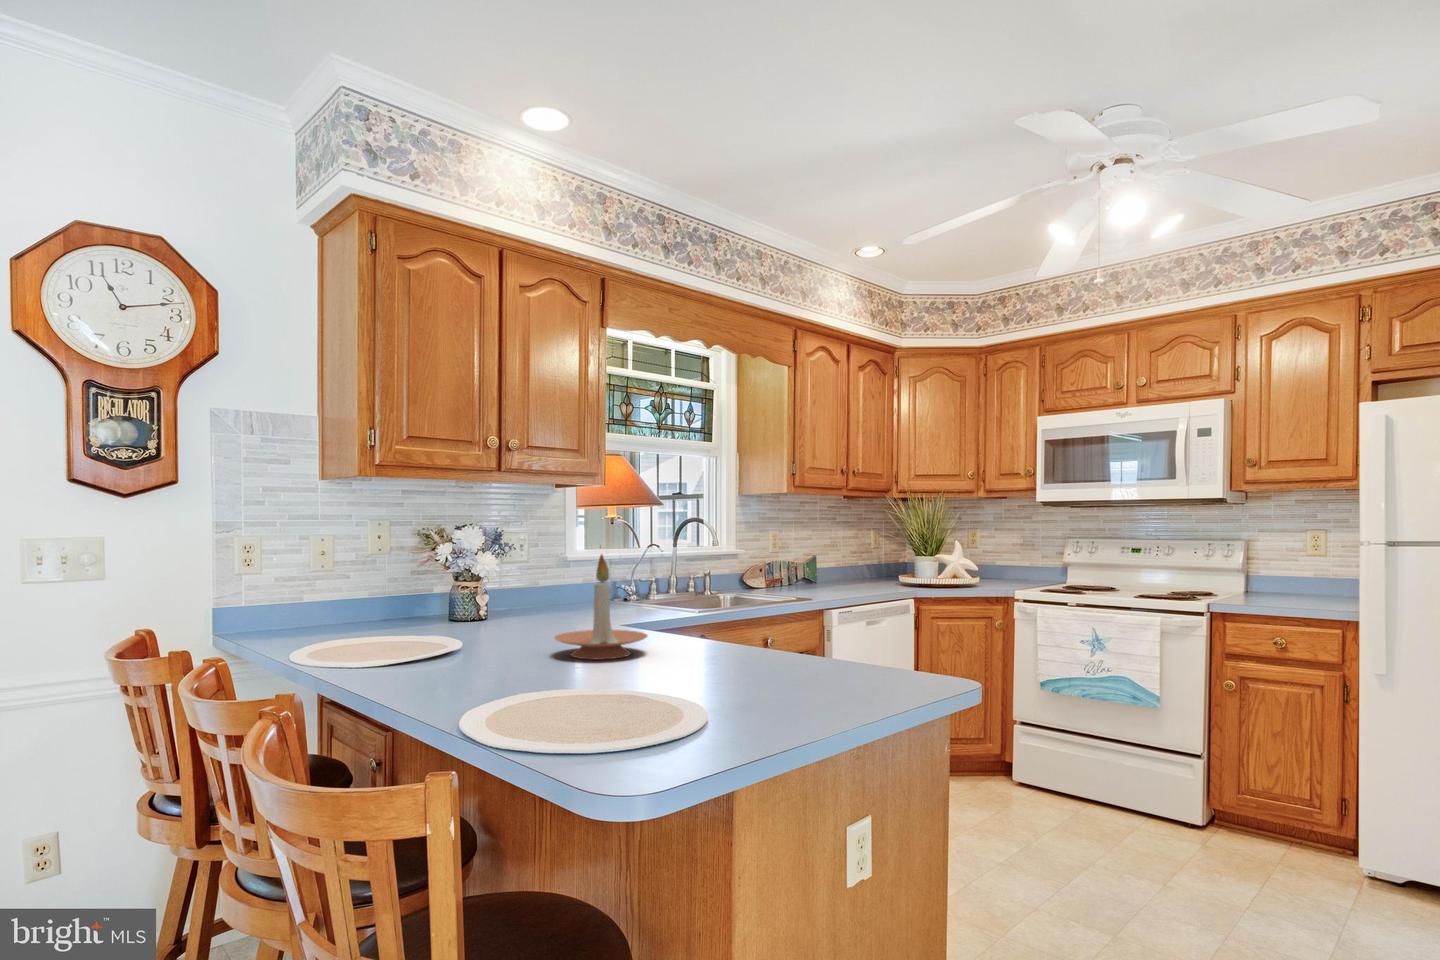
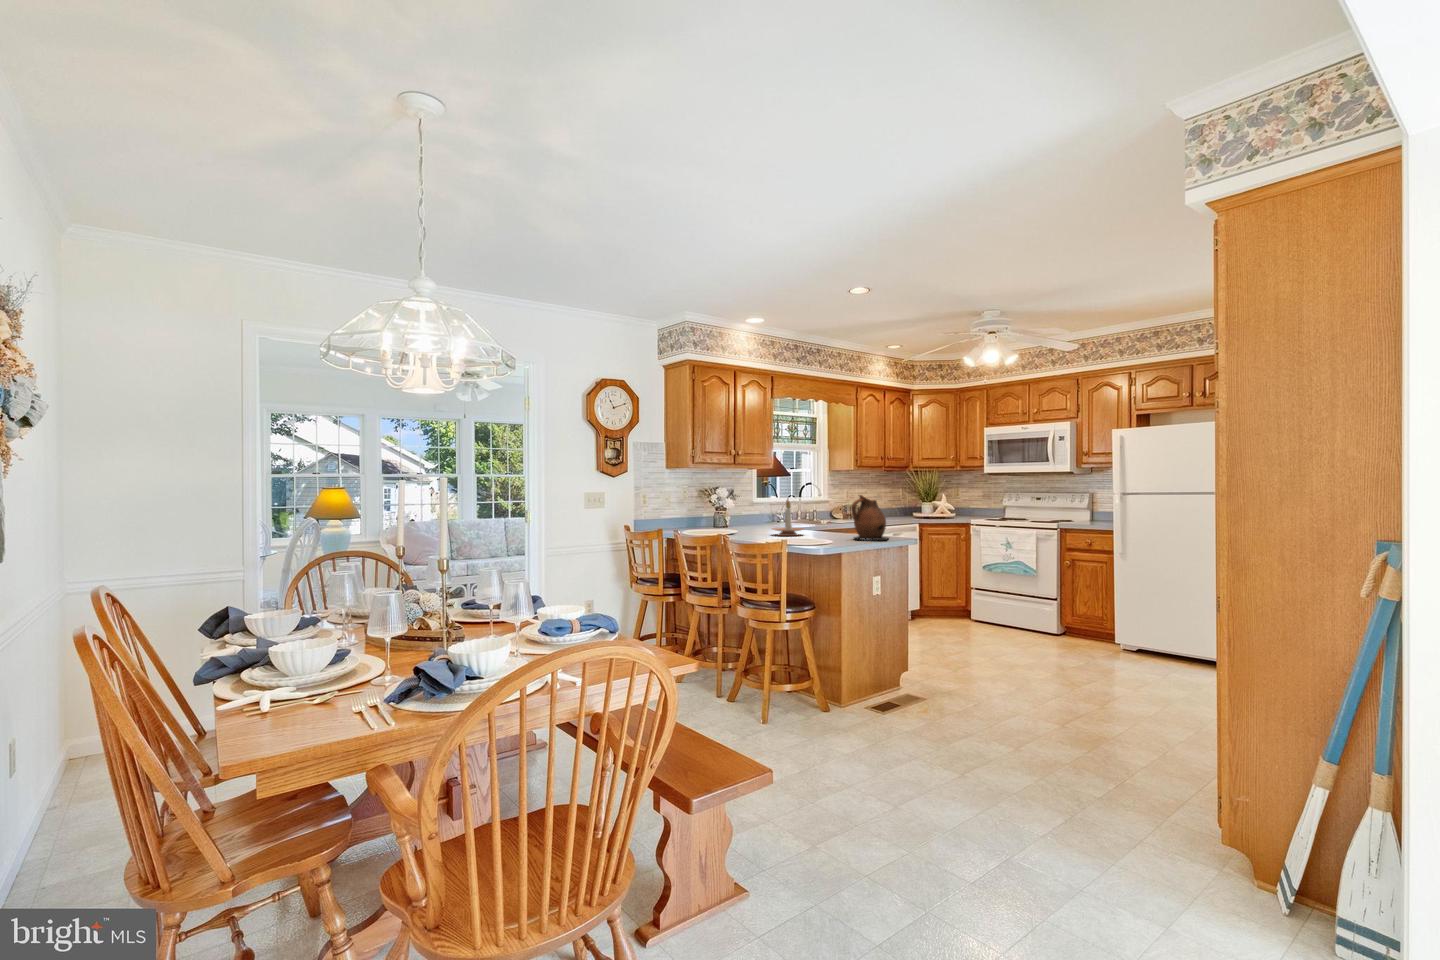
ceramic pitcher: none [767,546,878,692] -> present [851,495,888,540]

